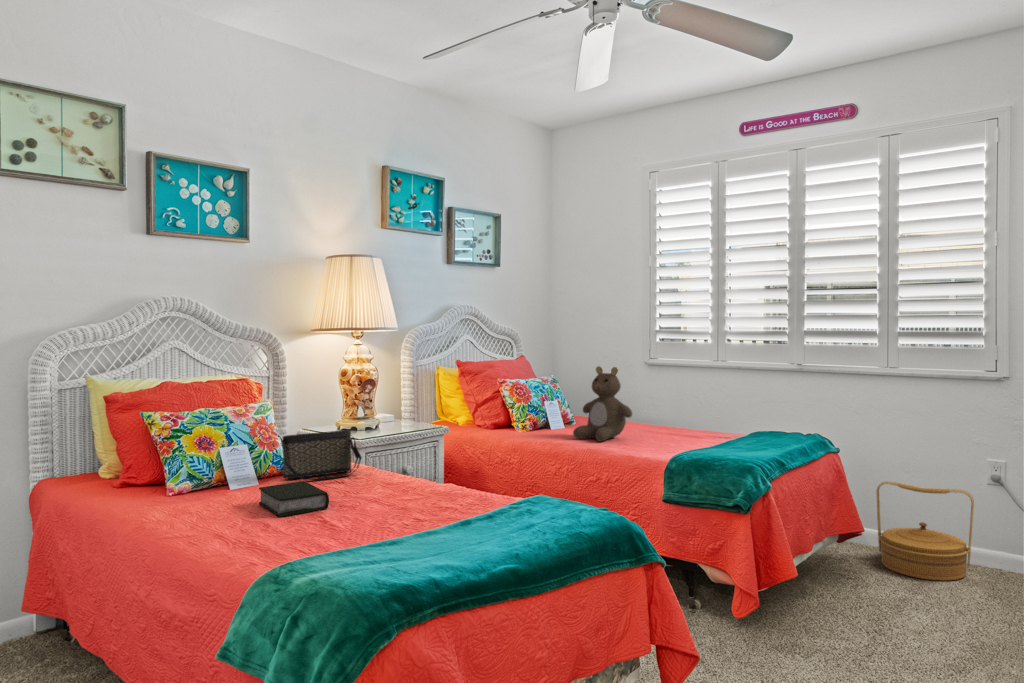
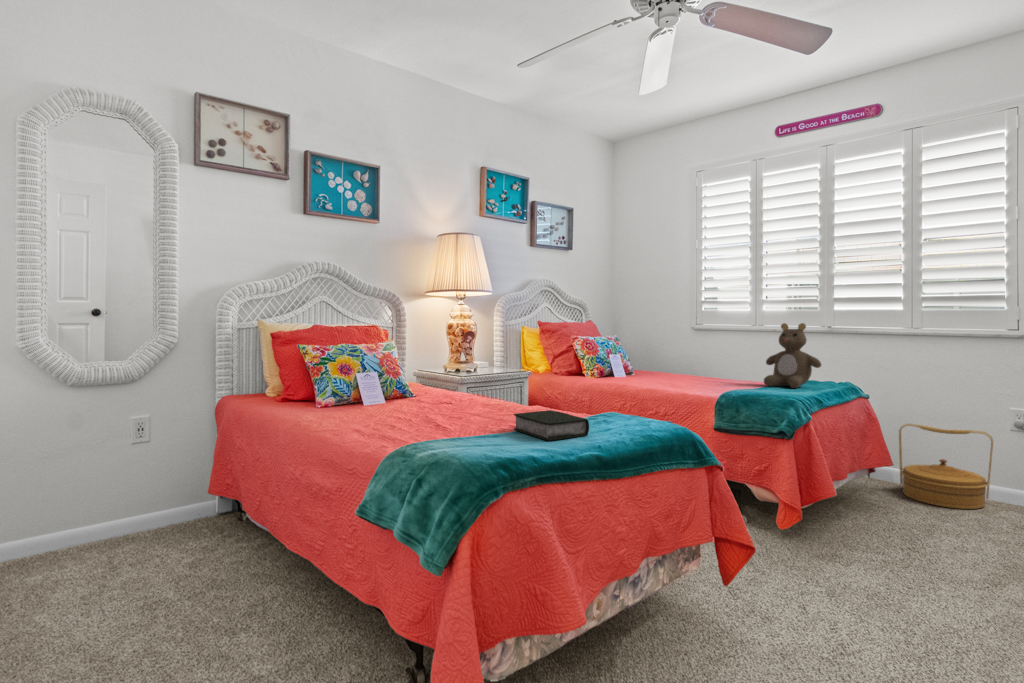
teddy bear: present [573,366,632,442] -> present [764,323,821,388]
handbag: present [281,430,362,480] -> none [403,364,466,401]
book: present [259,481,329,517] -> present [514,410,589,441]

